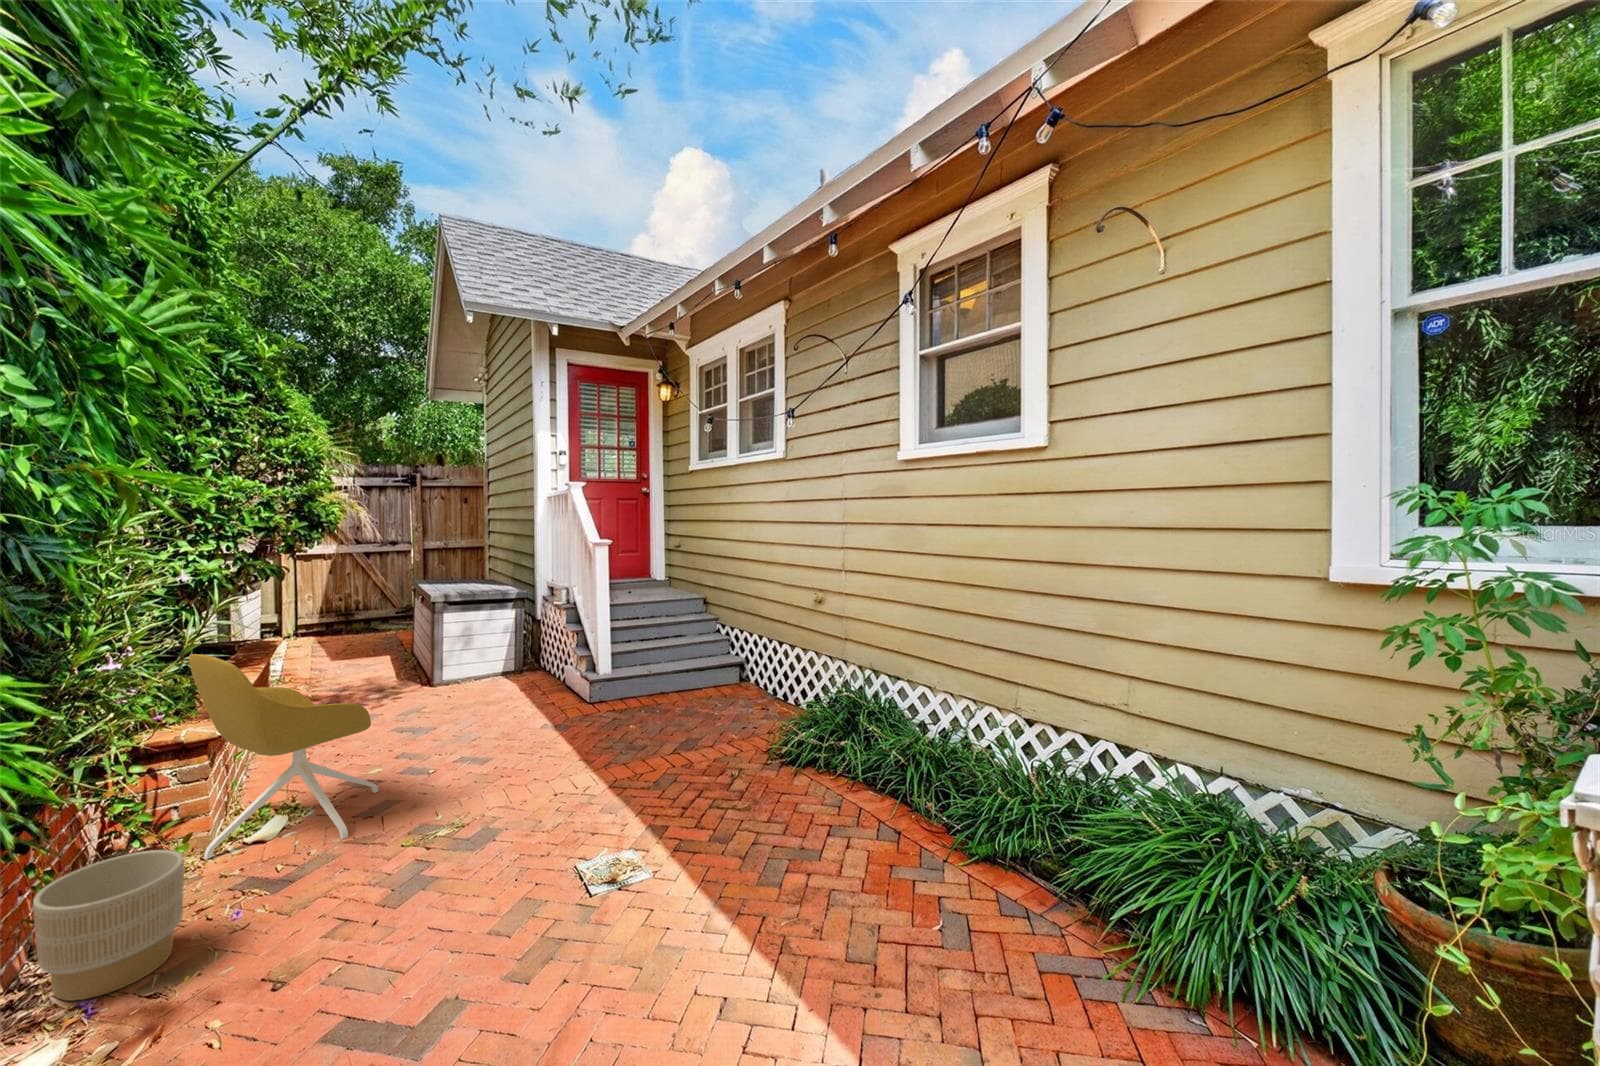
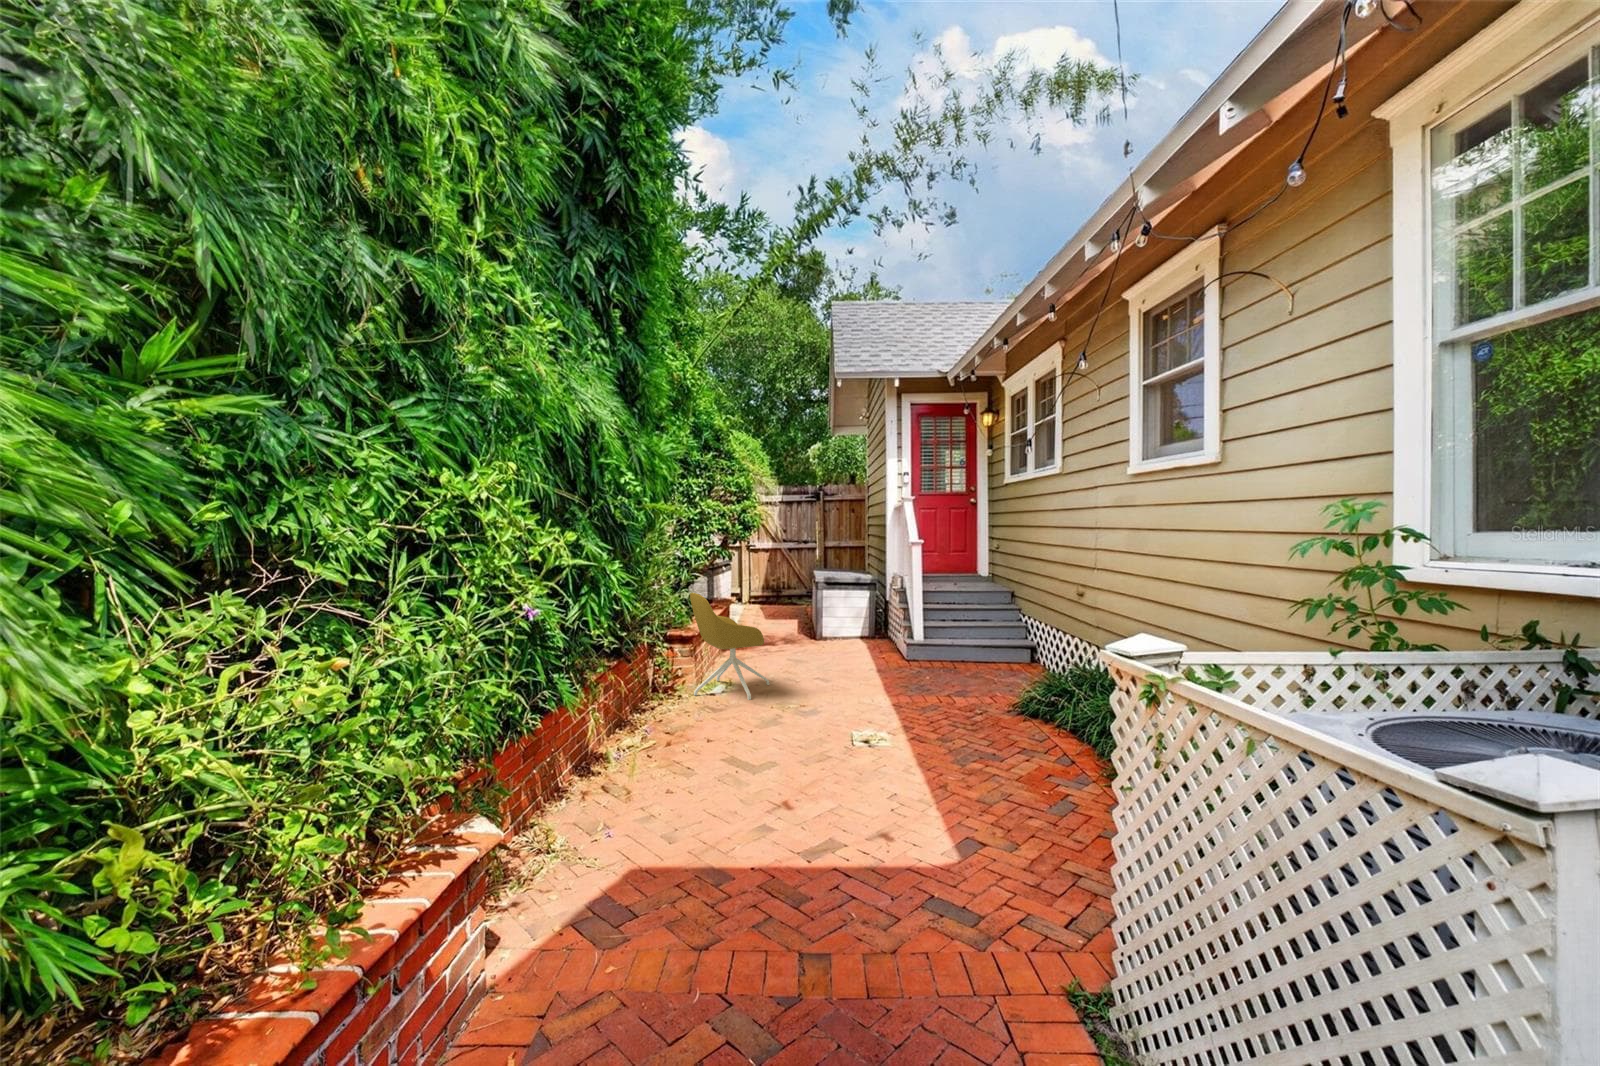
planter: present [33,850,184,1001] -> none [640,676,685,728]

